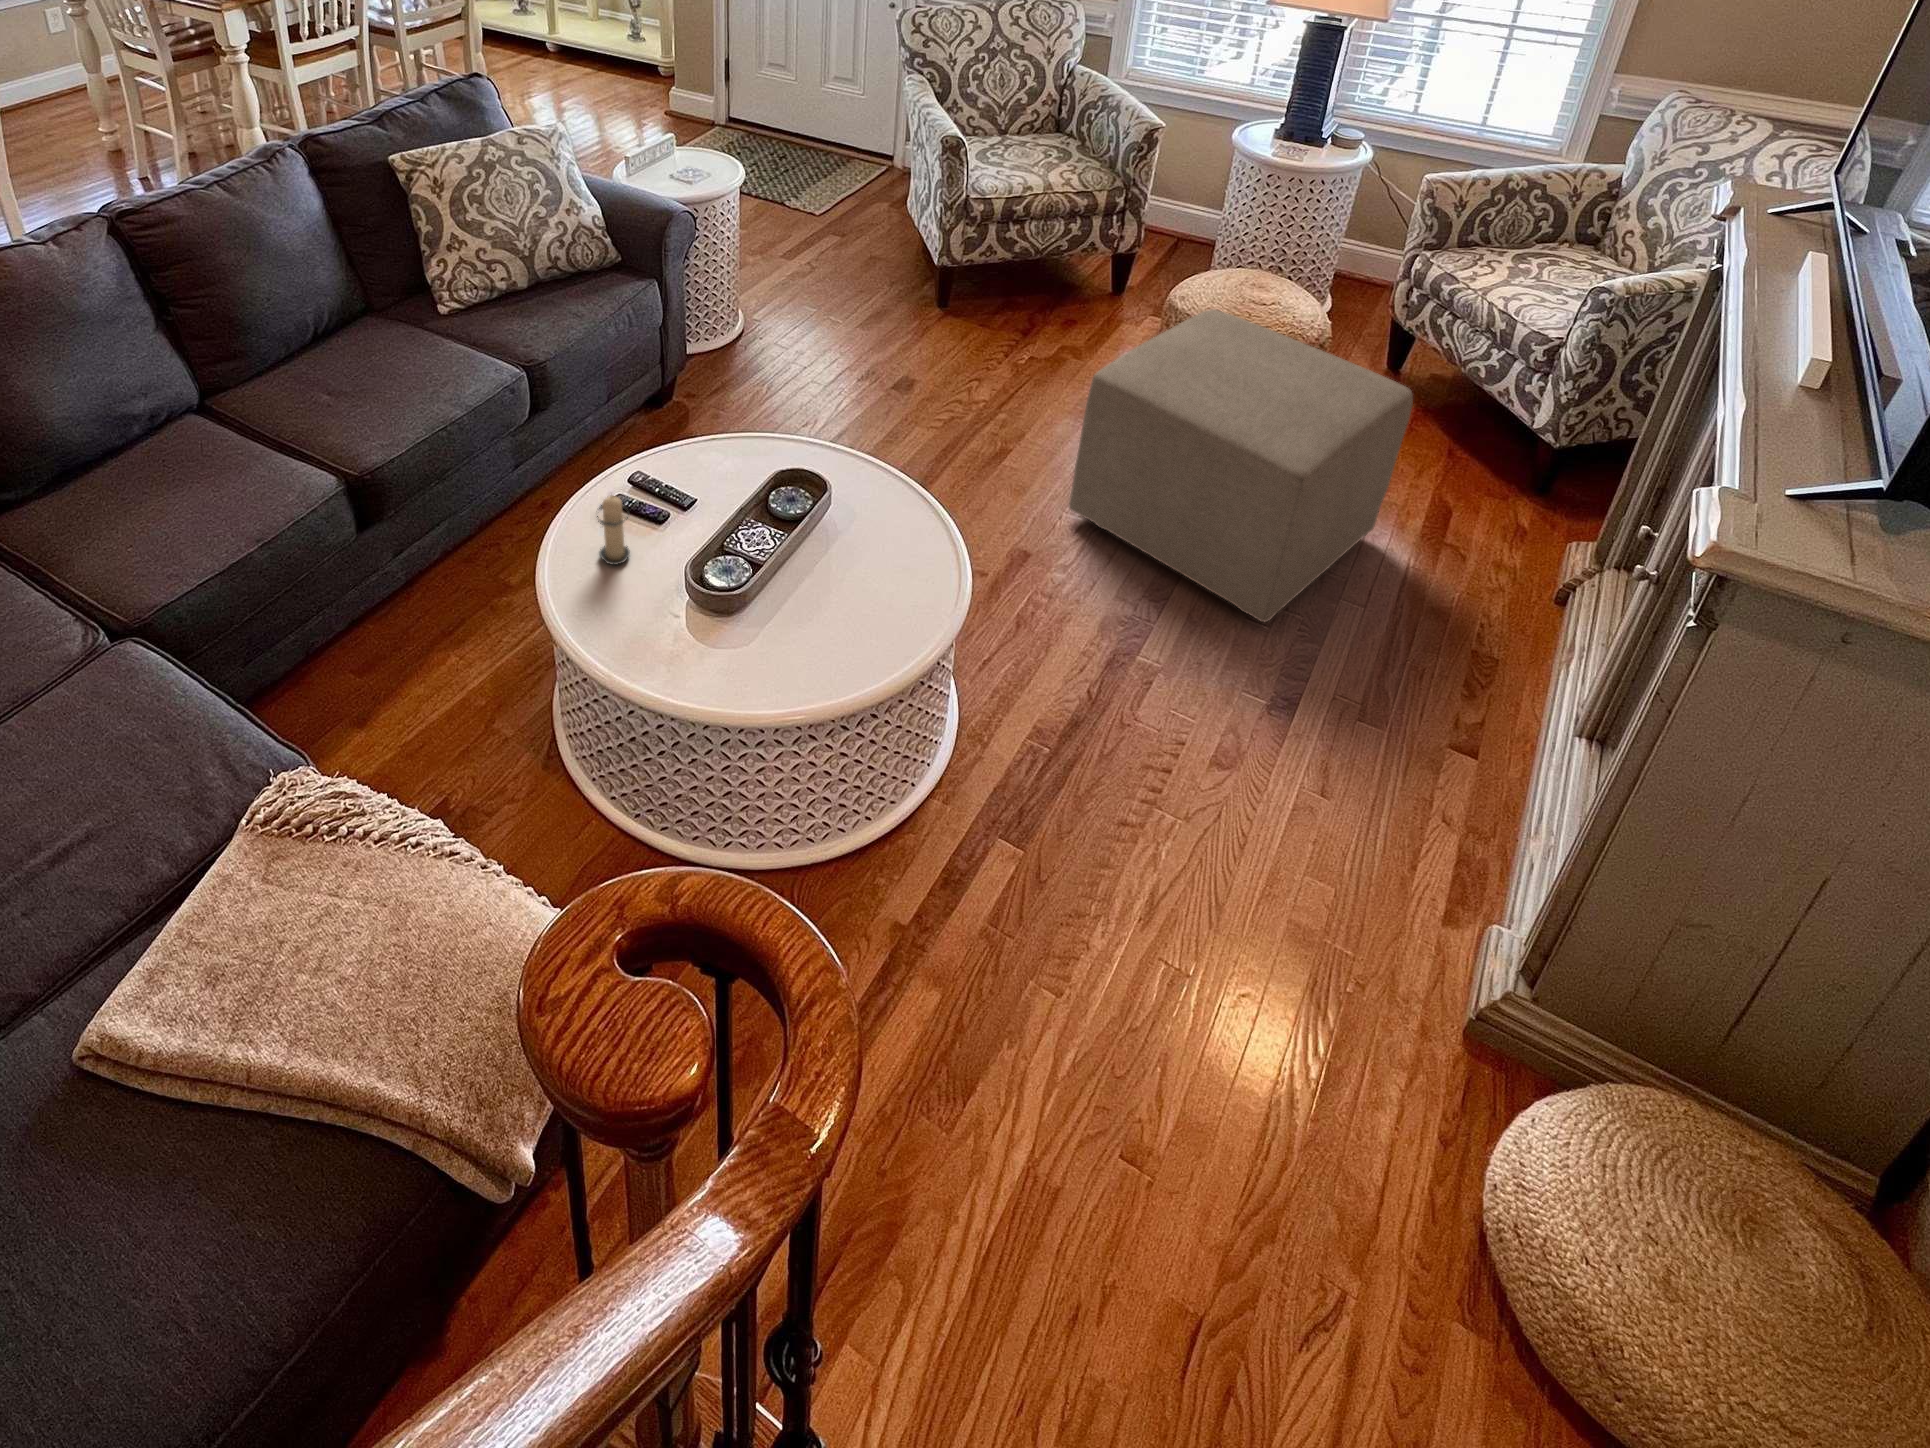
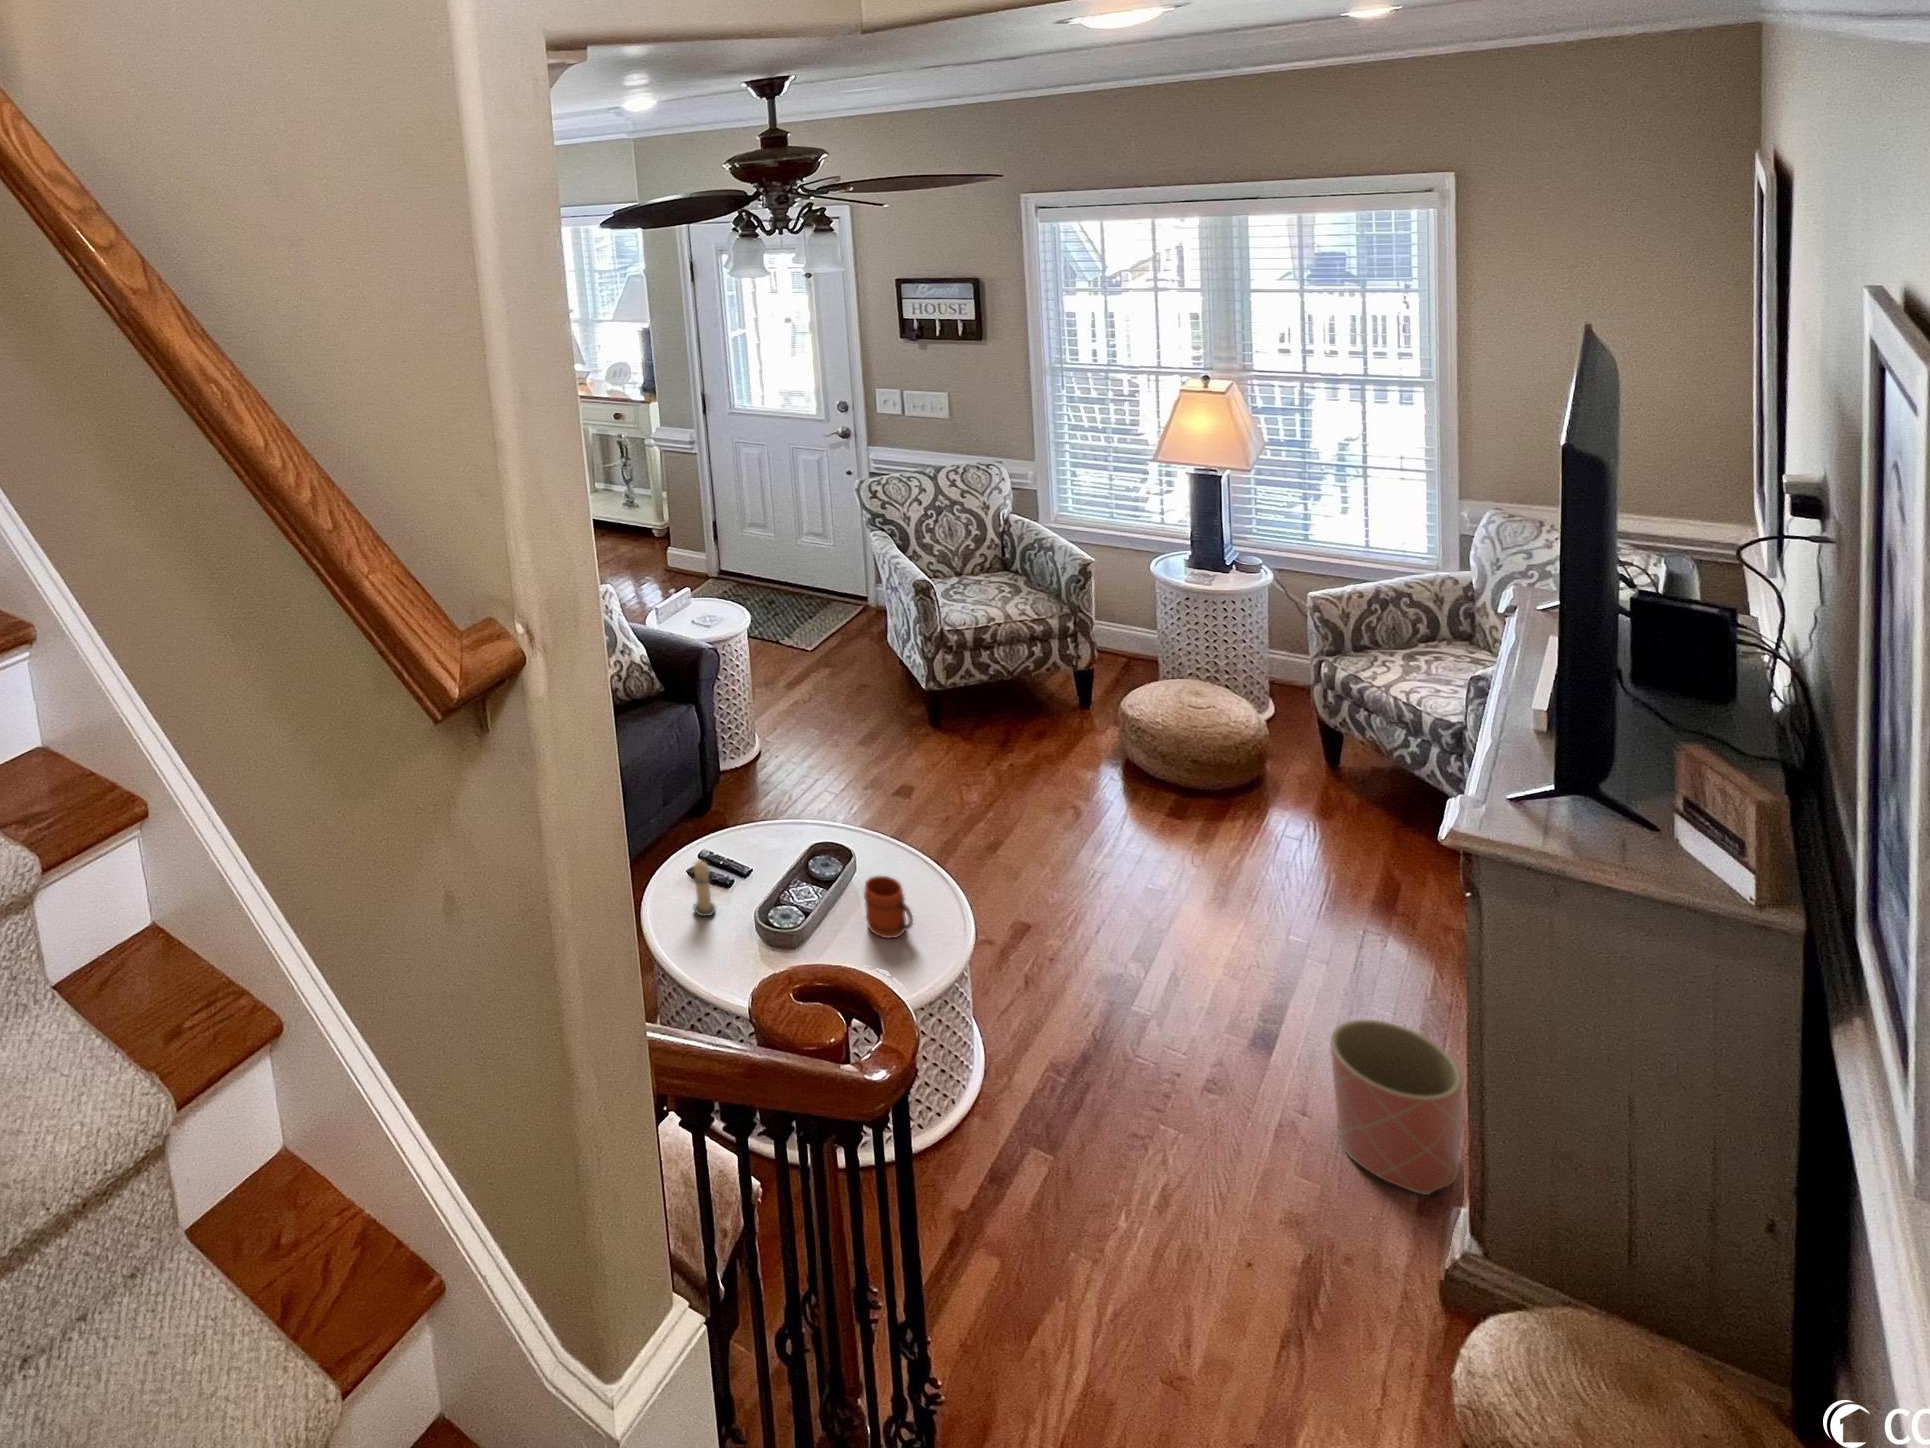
ottoman: present [1069,309,1413,622] -> none [1053,711,1329,976]
mug: none [829,522,892,602] -> present [864,876,913,938]
planter: none [1364,702,1544,898] -> present [1331,1019,1463,1195]

